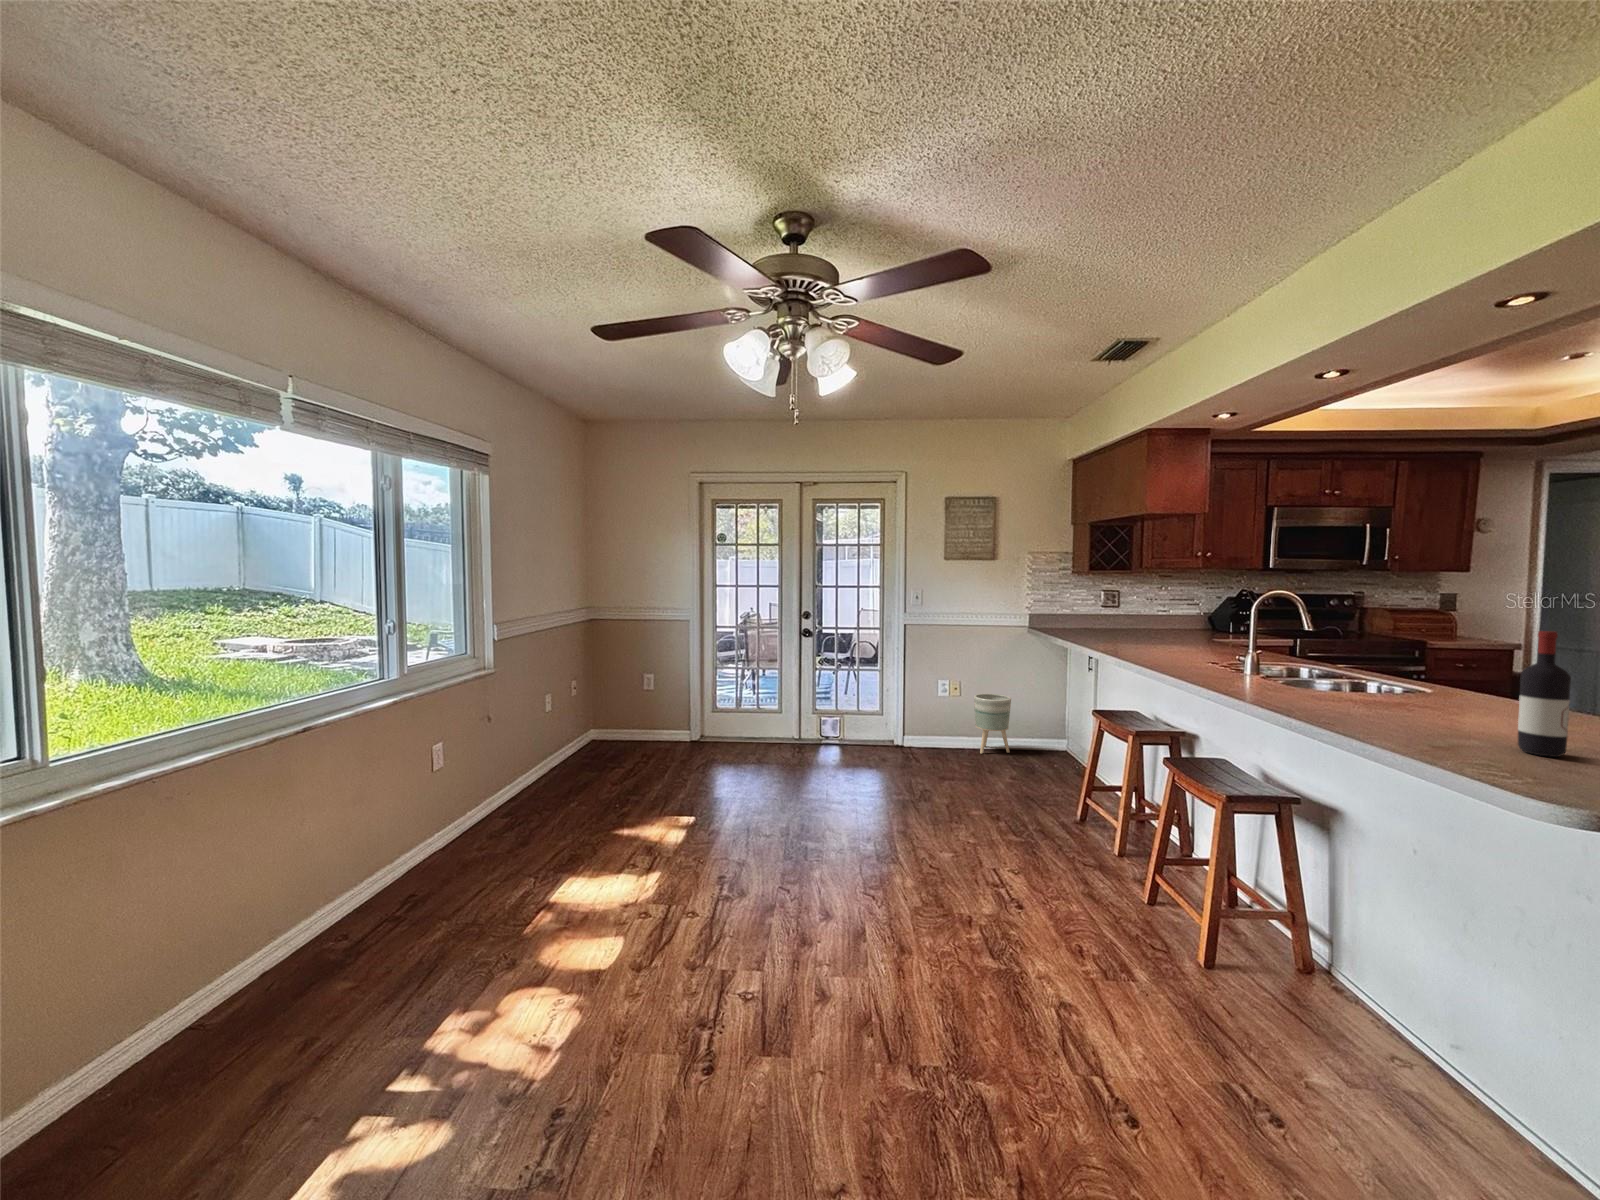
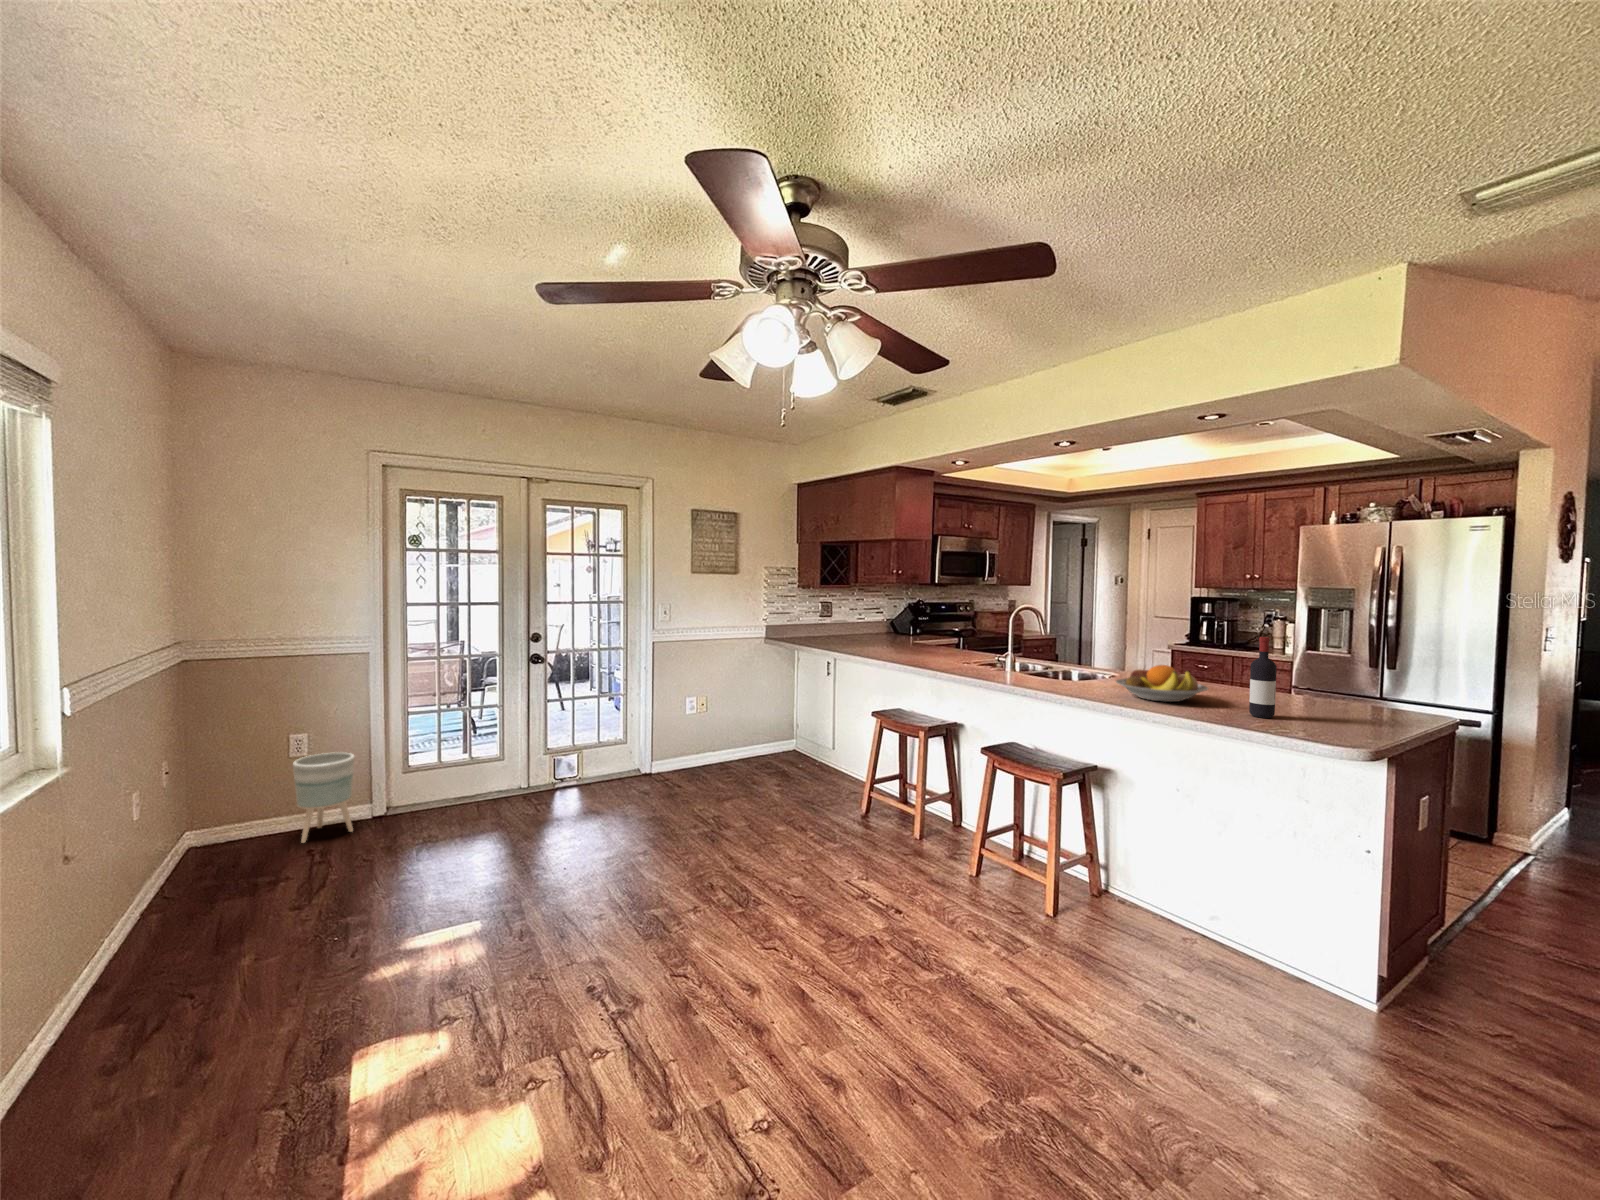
fruit bowl: none [1334,669,1492,723] -> present [1116,665,1208,702]
planter: present [974,694,1011,754] -> present [293,752,354,843]

